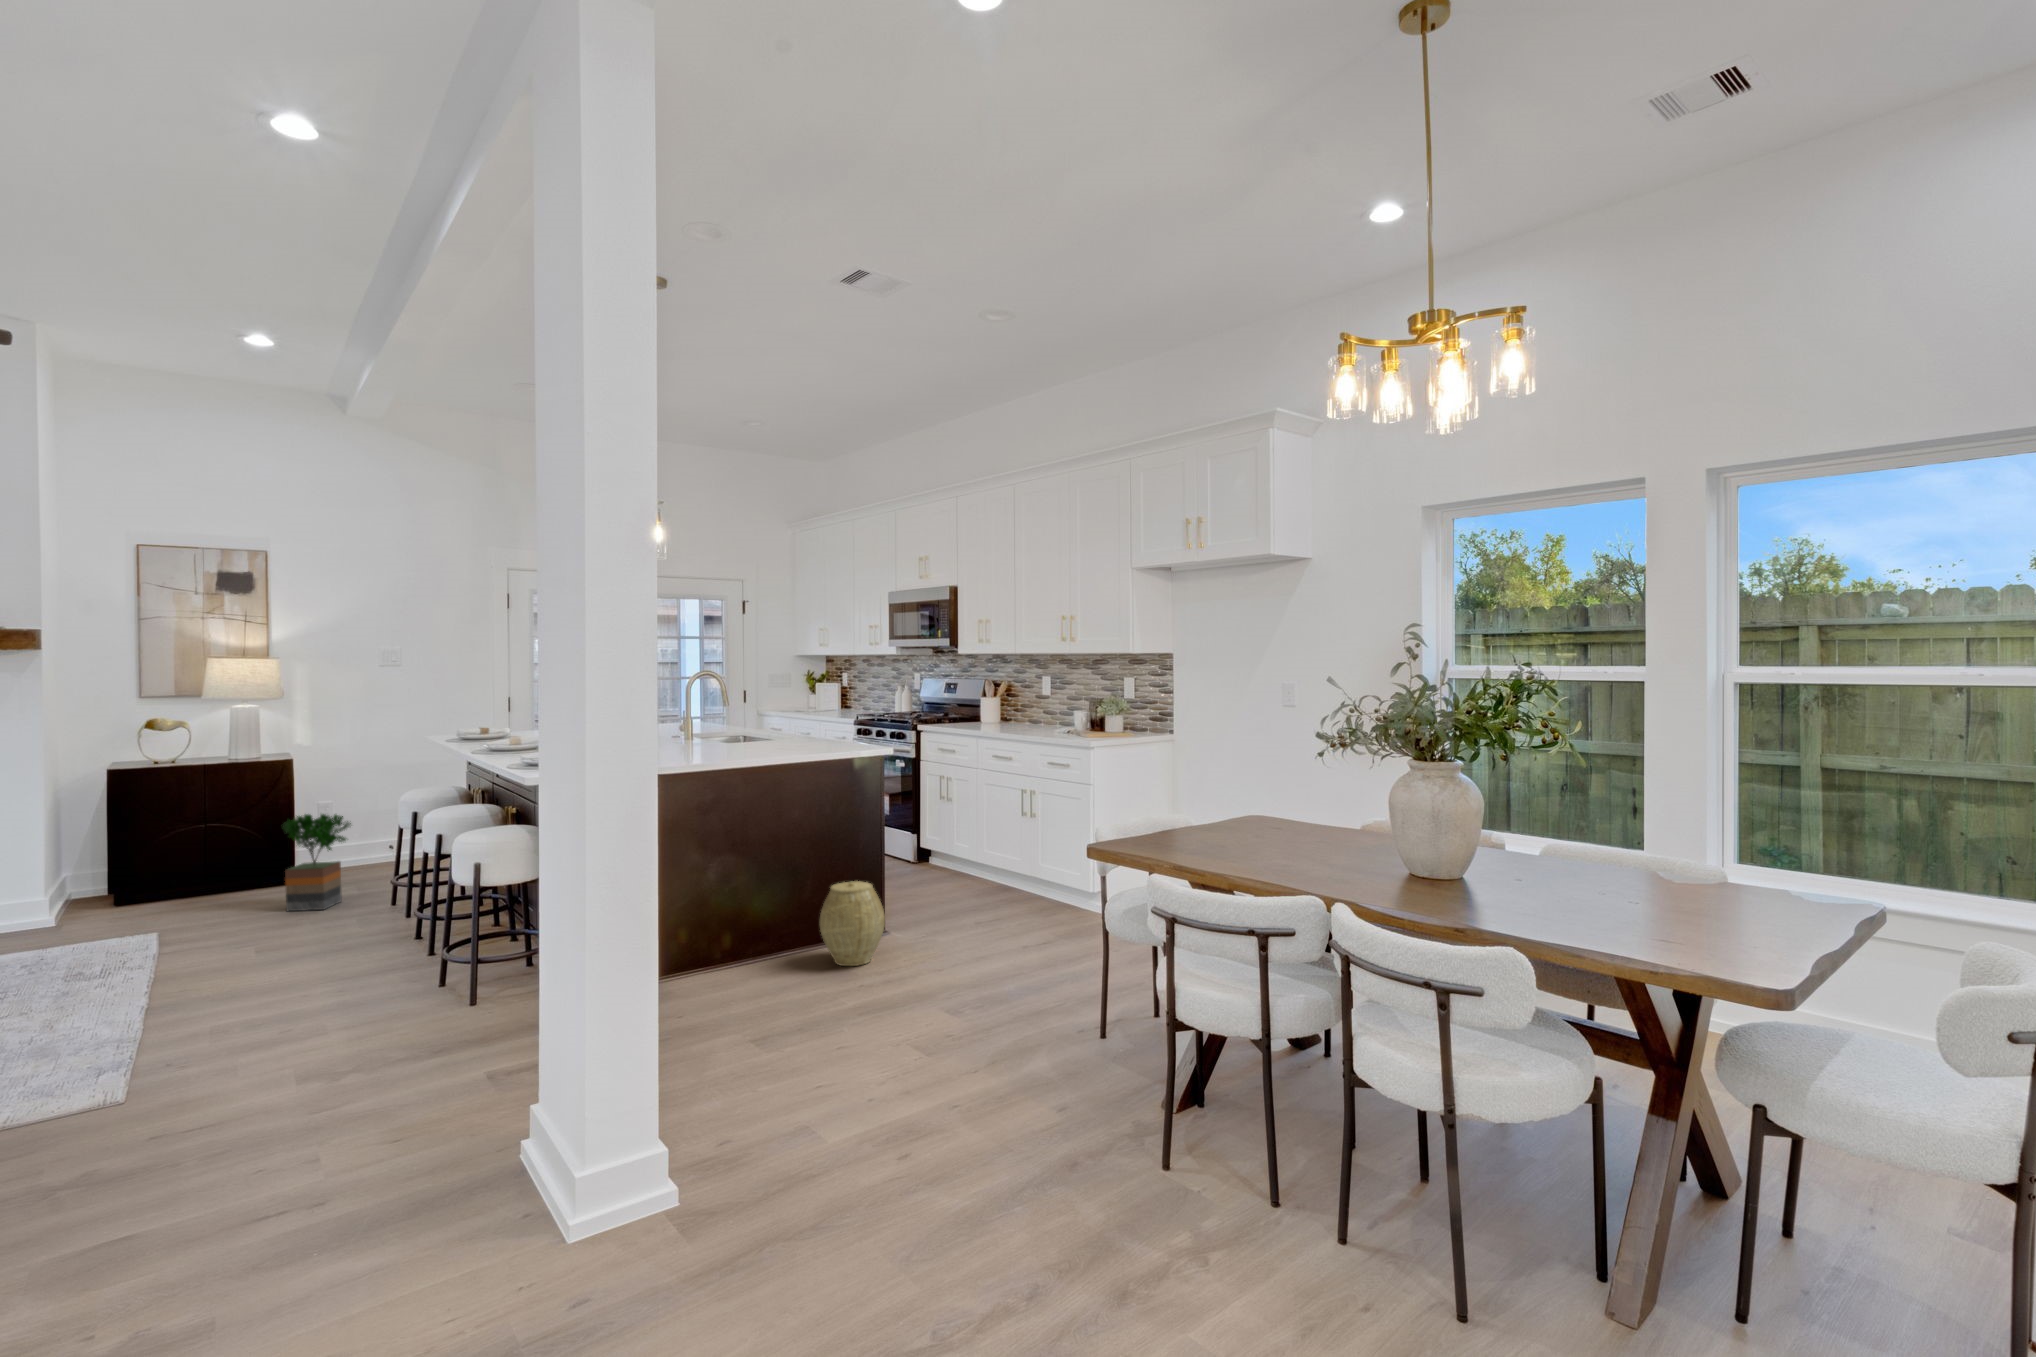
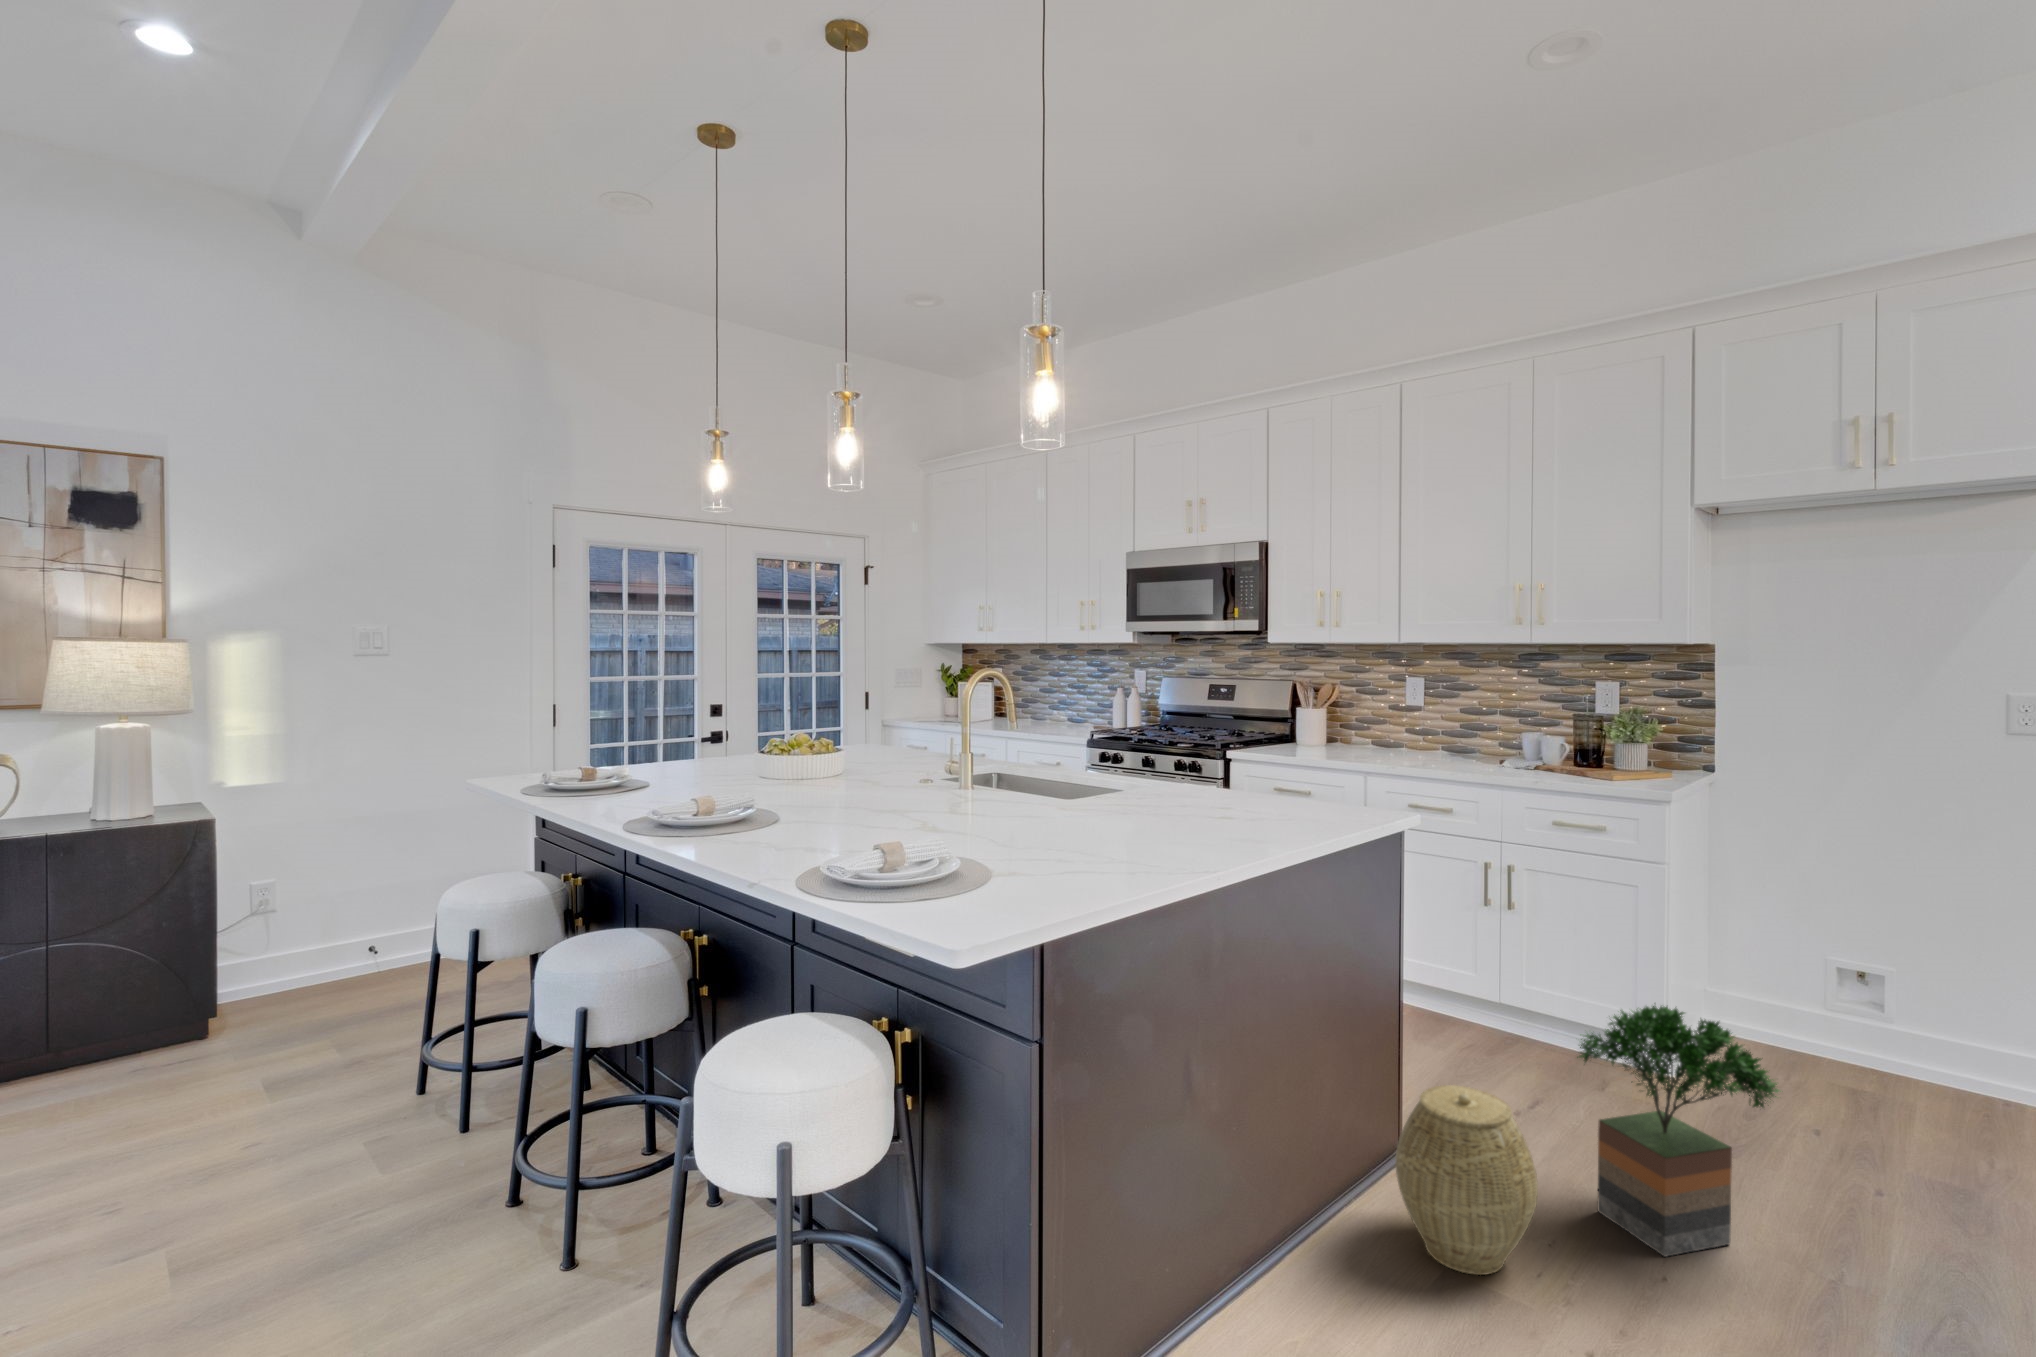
potted tree: present [284,814,351,911] -> present [1577,1006,1781,1257]

